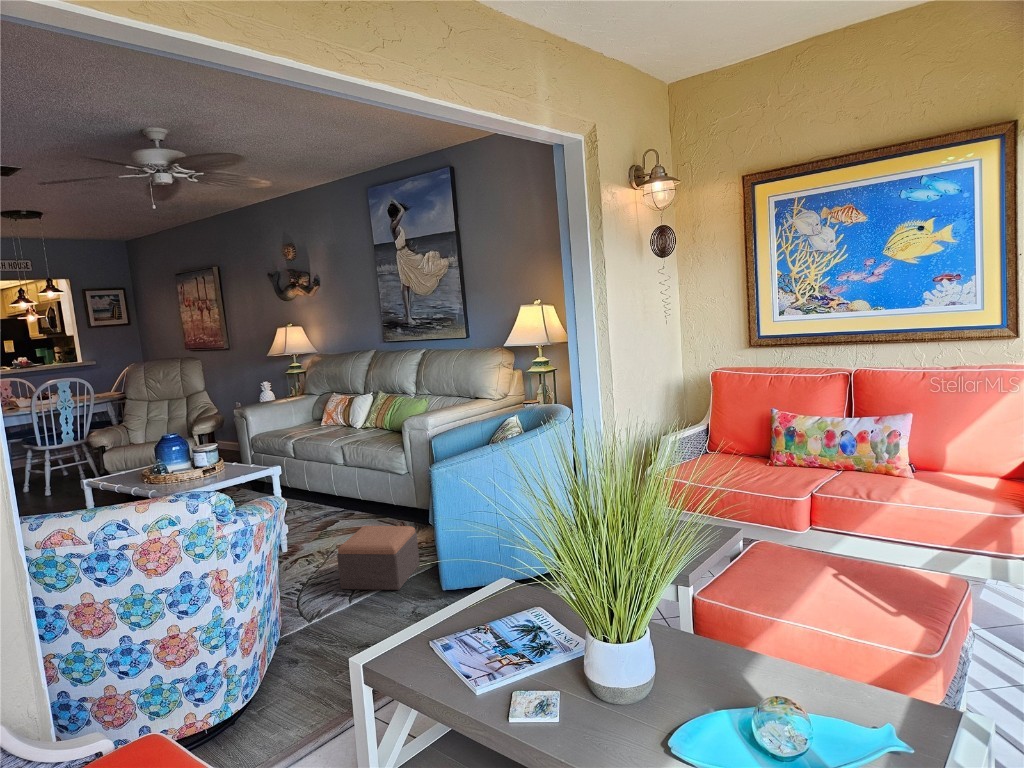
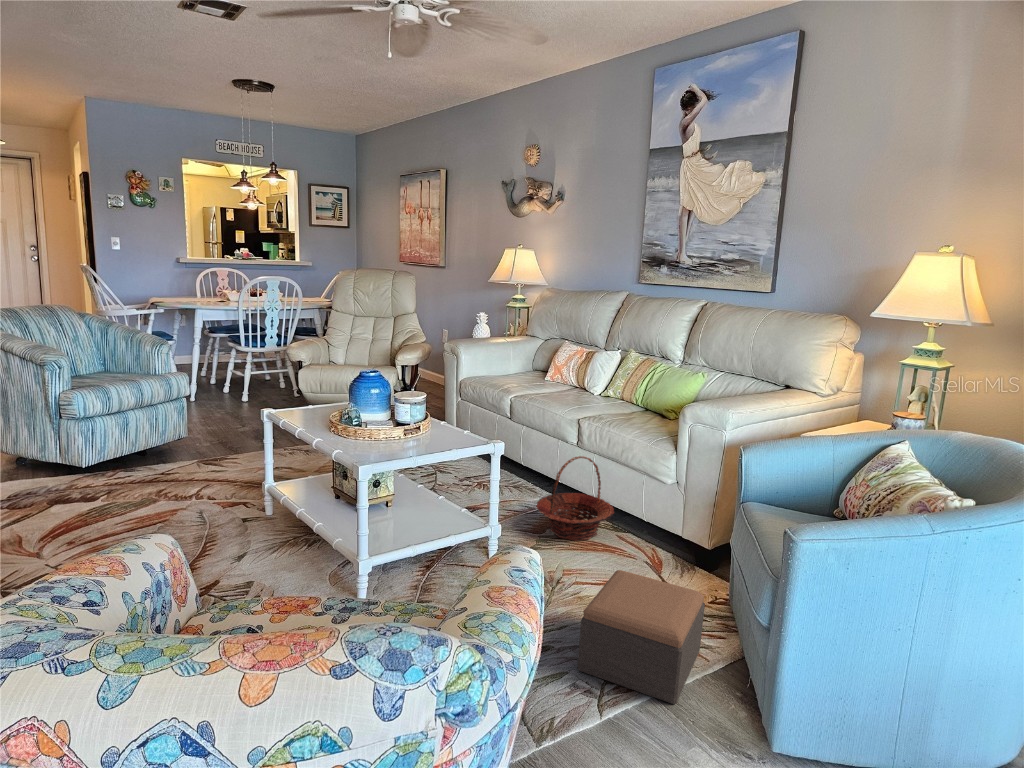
basket: none [316,469,373,529] -> present [536,456,614,540]

